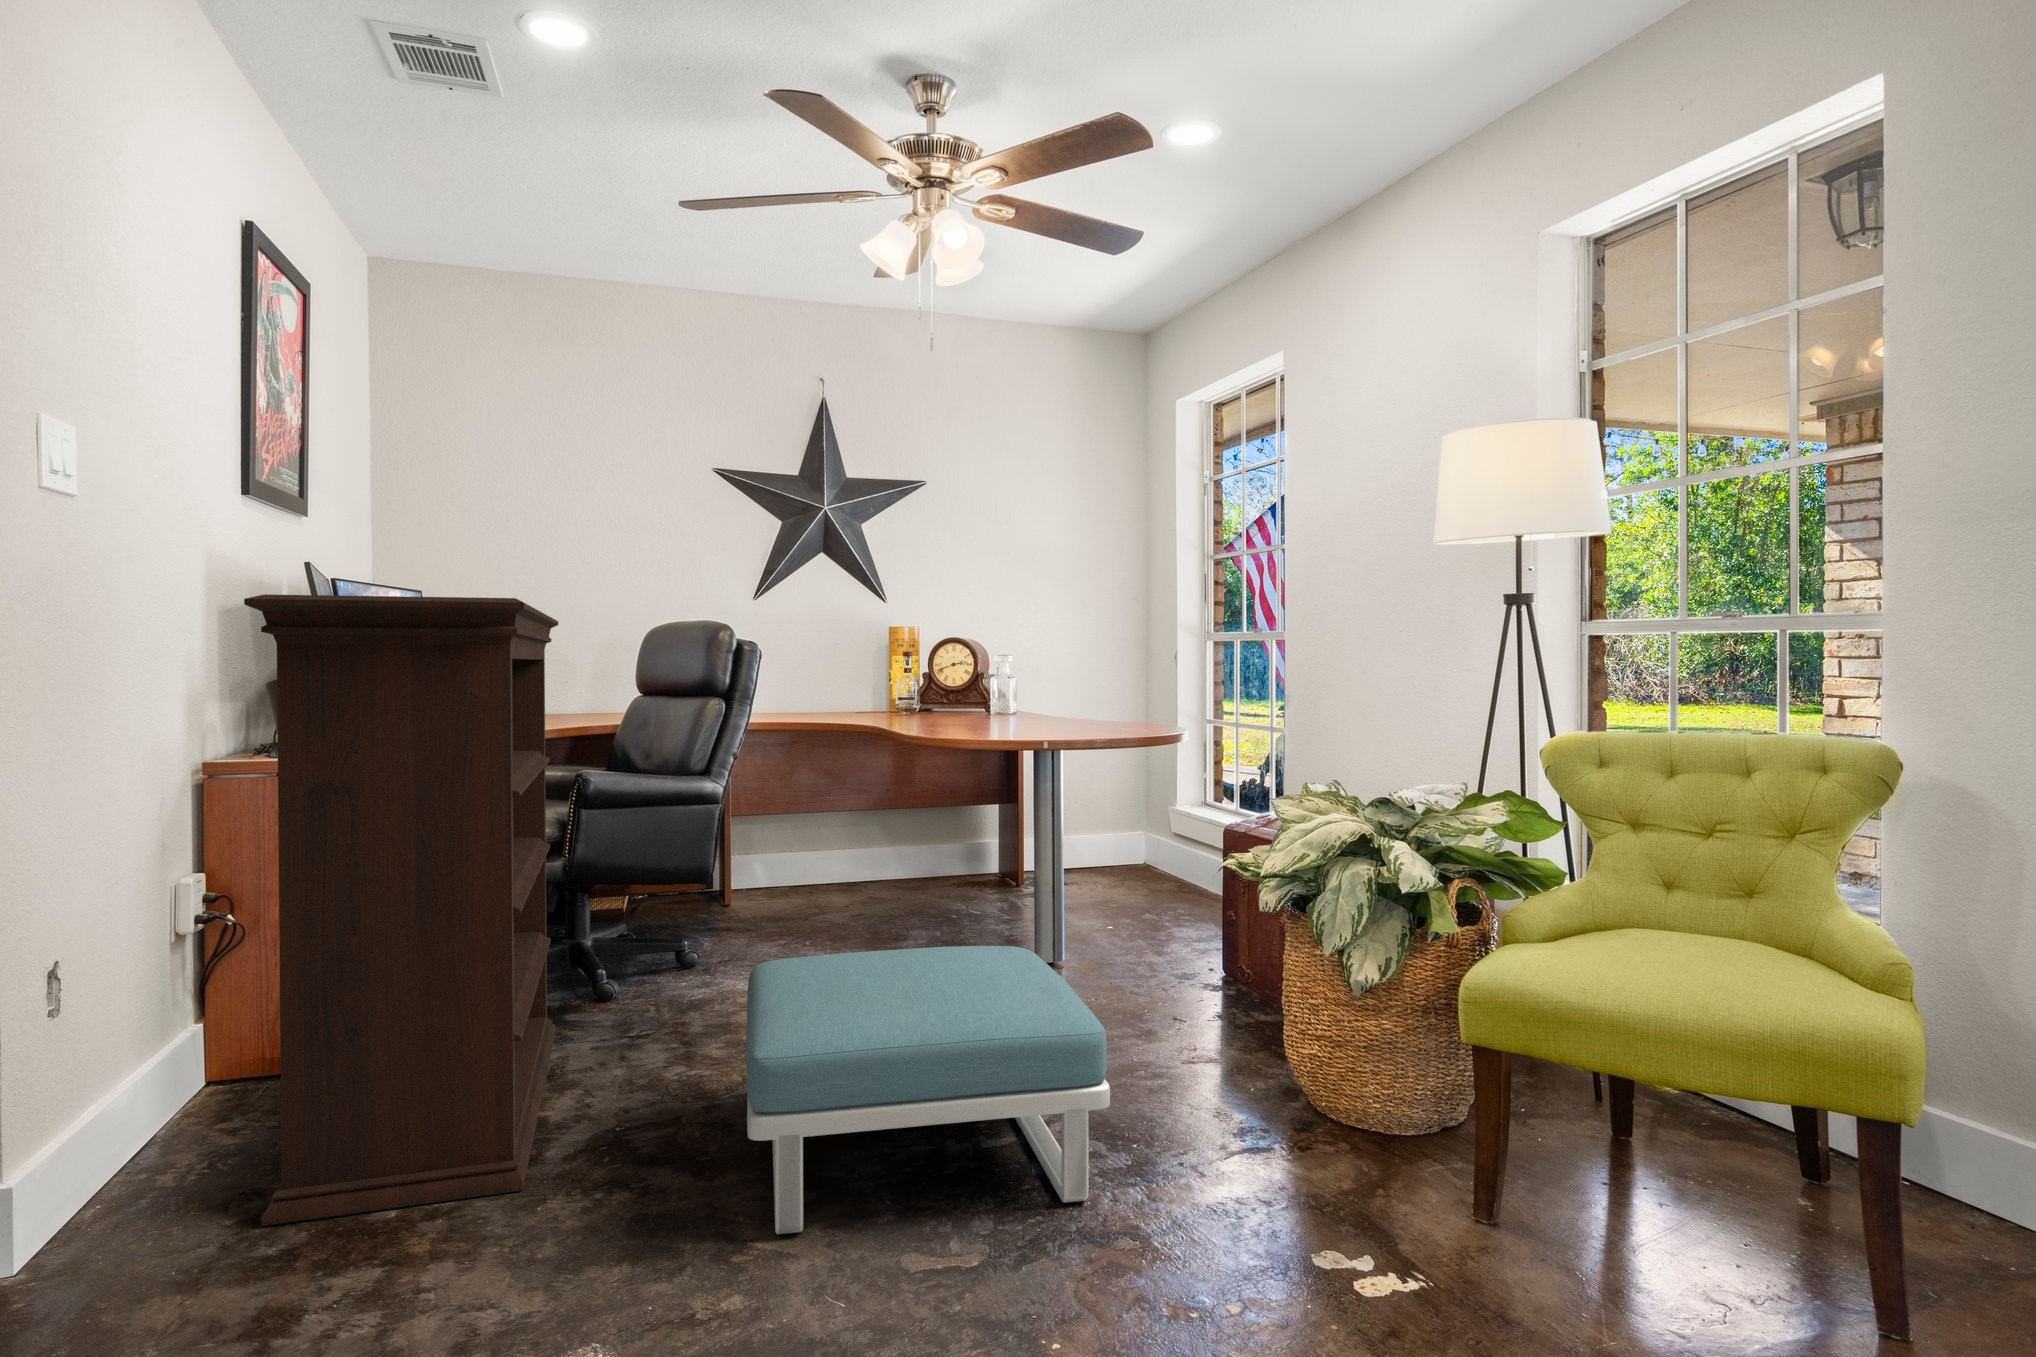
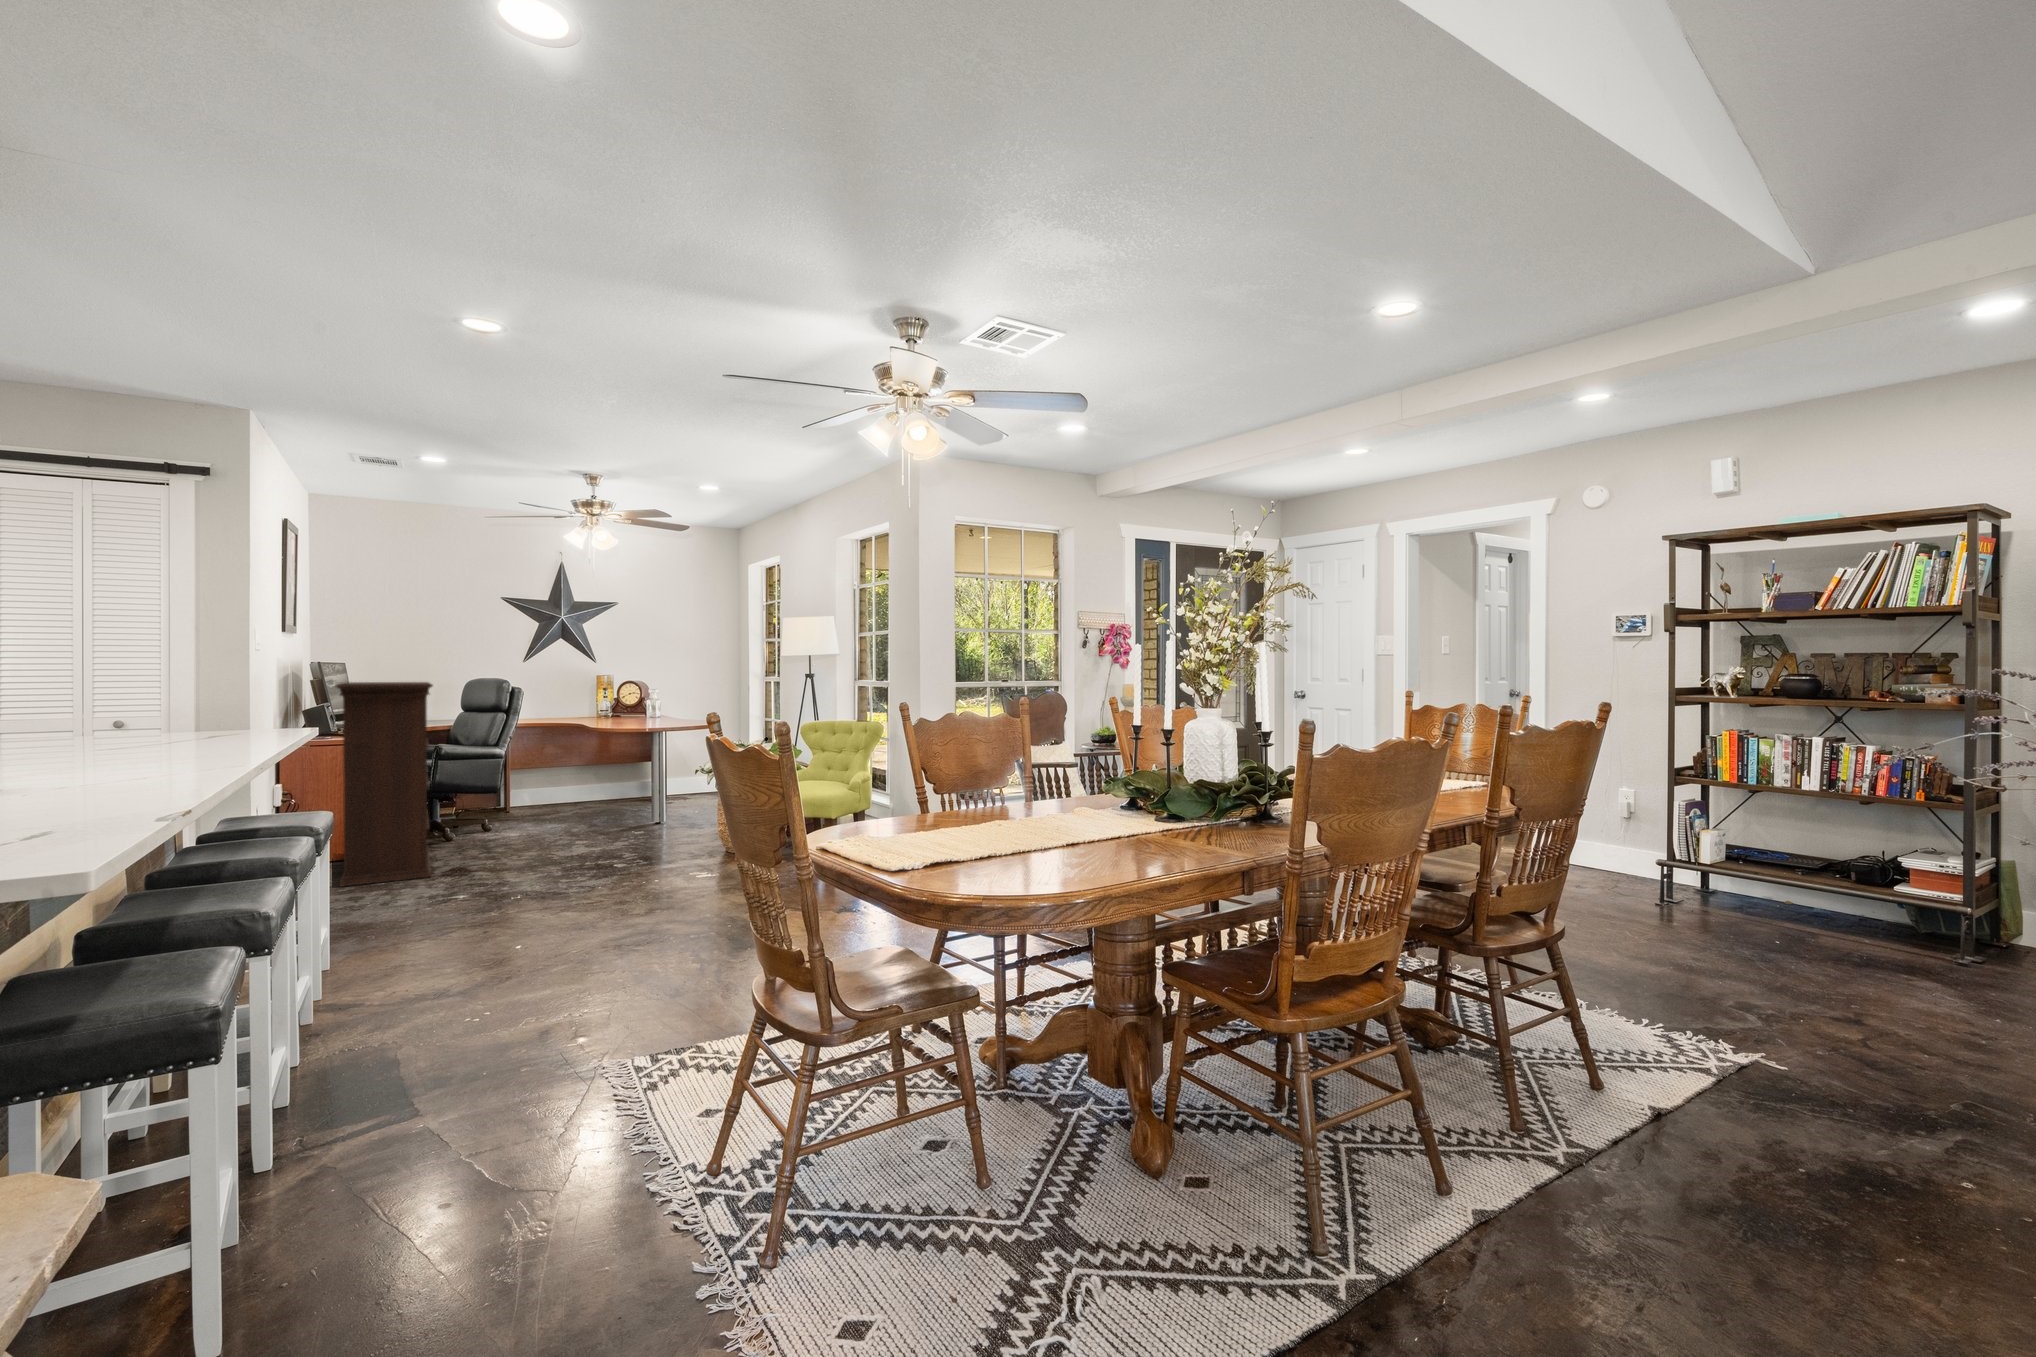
footstool: present [746,946,1110,1234] -> none [513,801,637,878]

